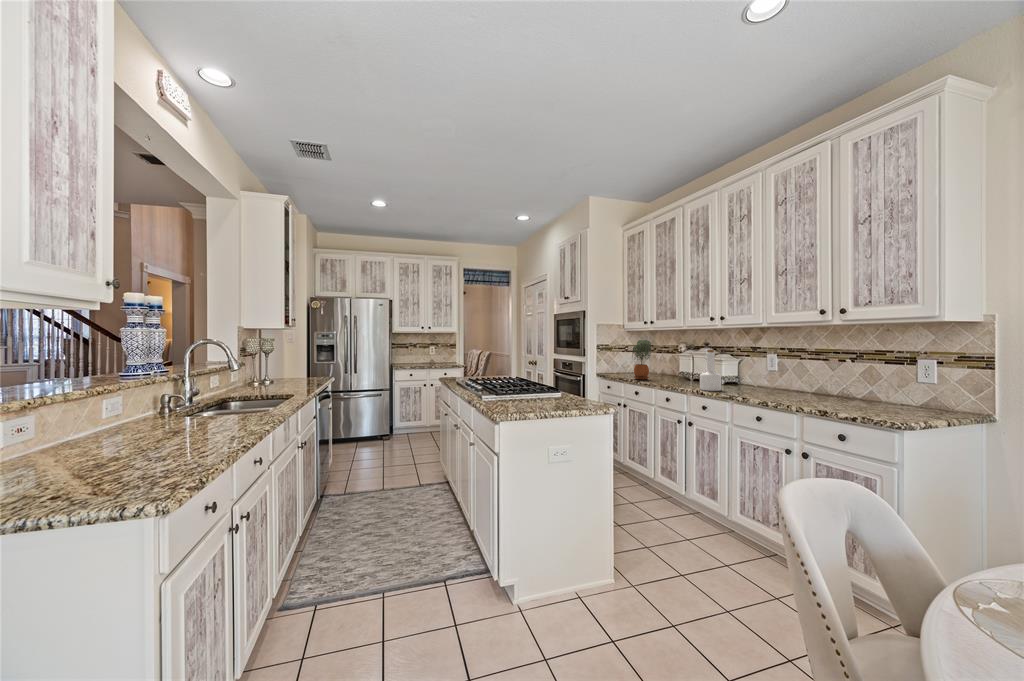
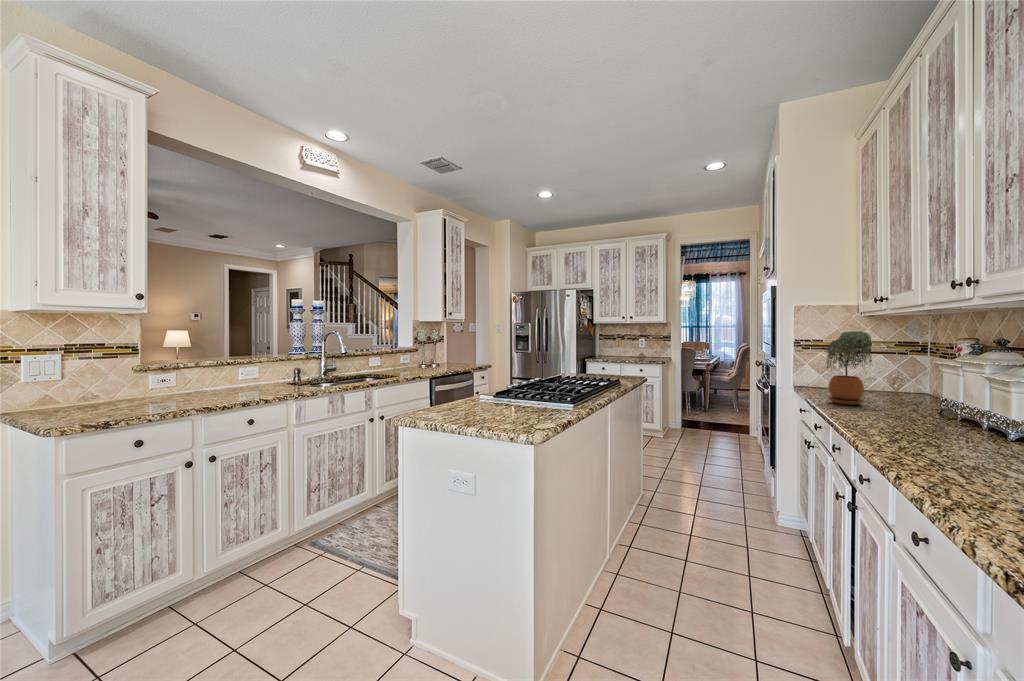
bottle: present [700,350,721,391] -> none [883,353,945,450]

